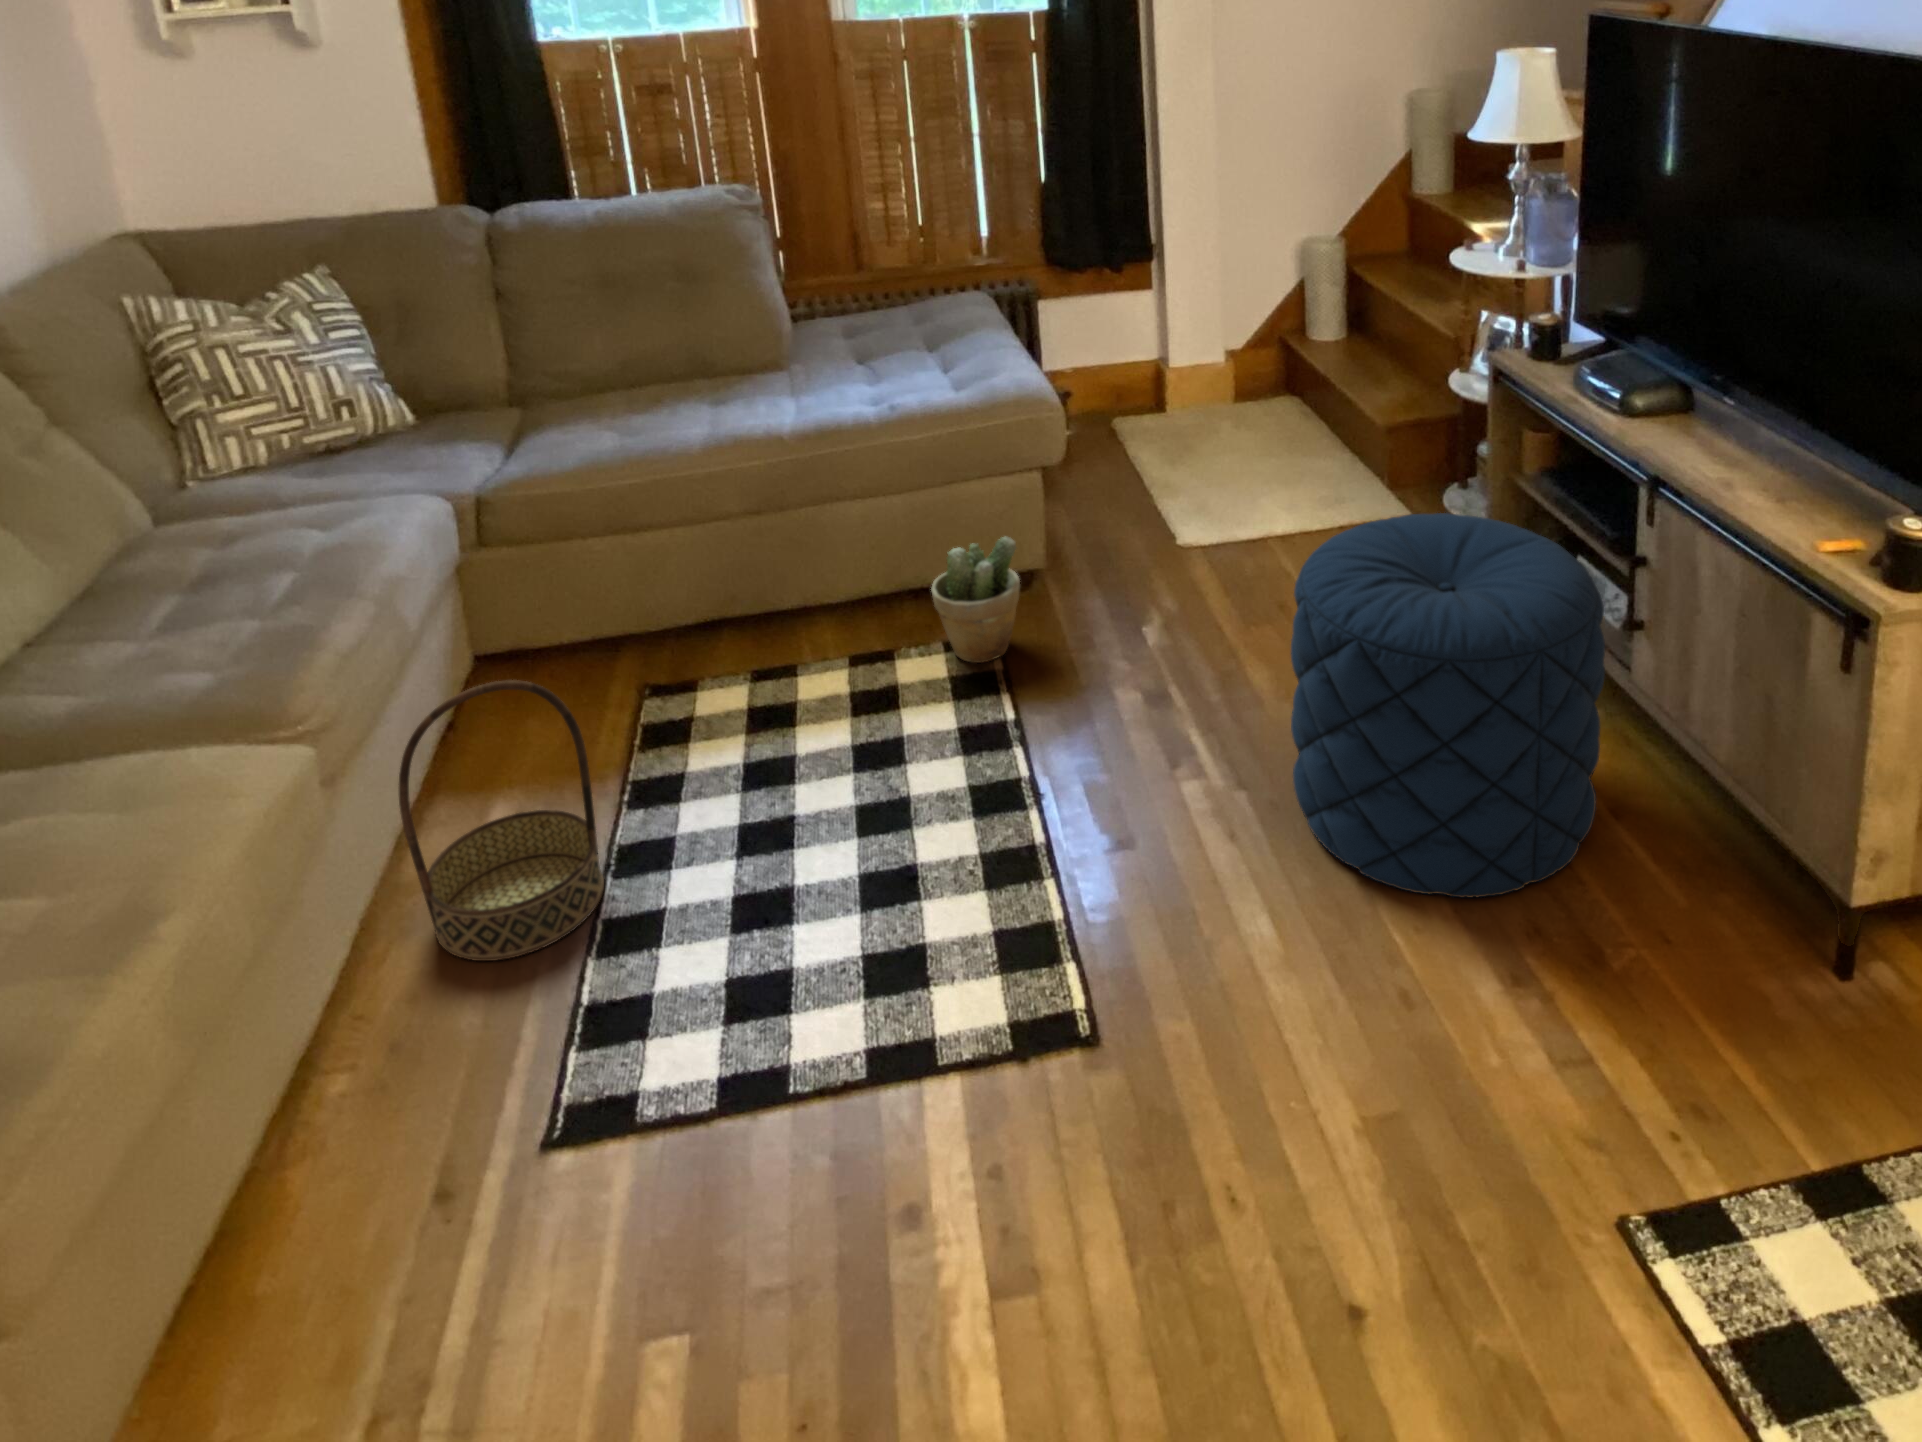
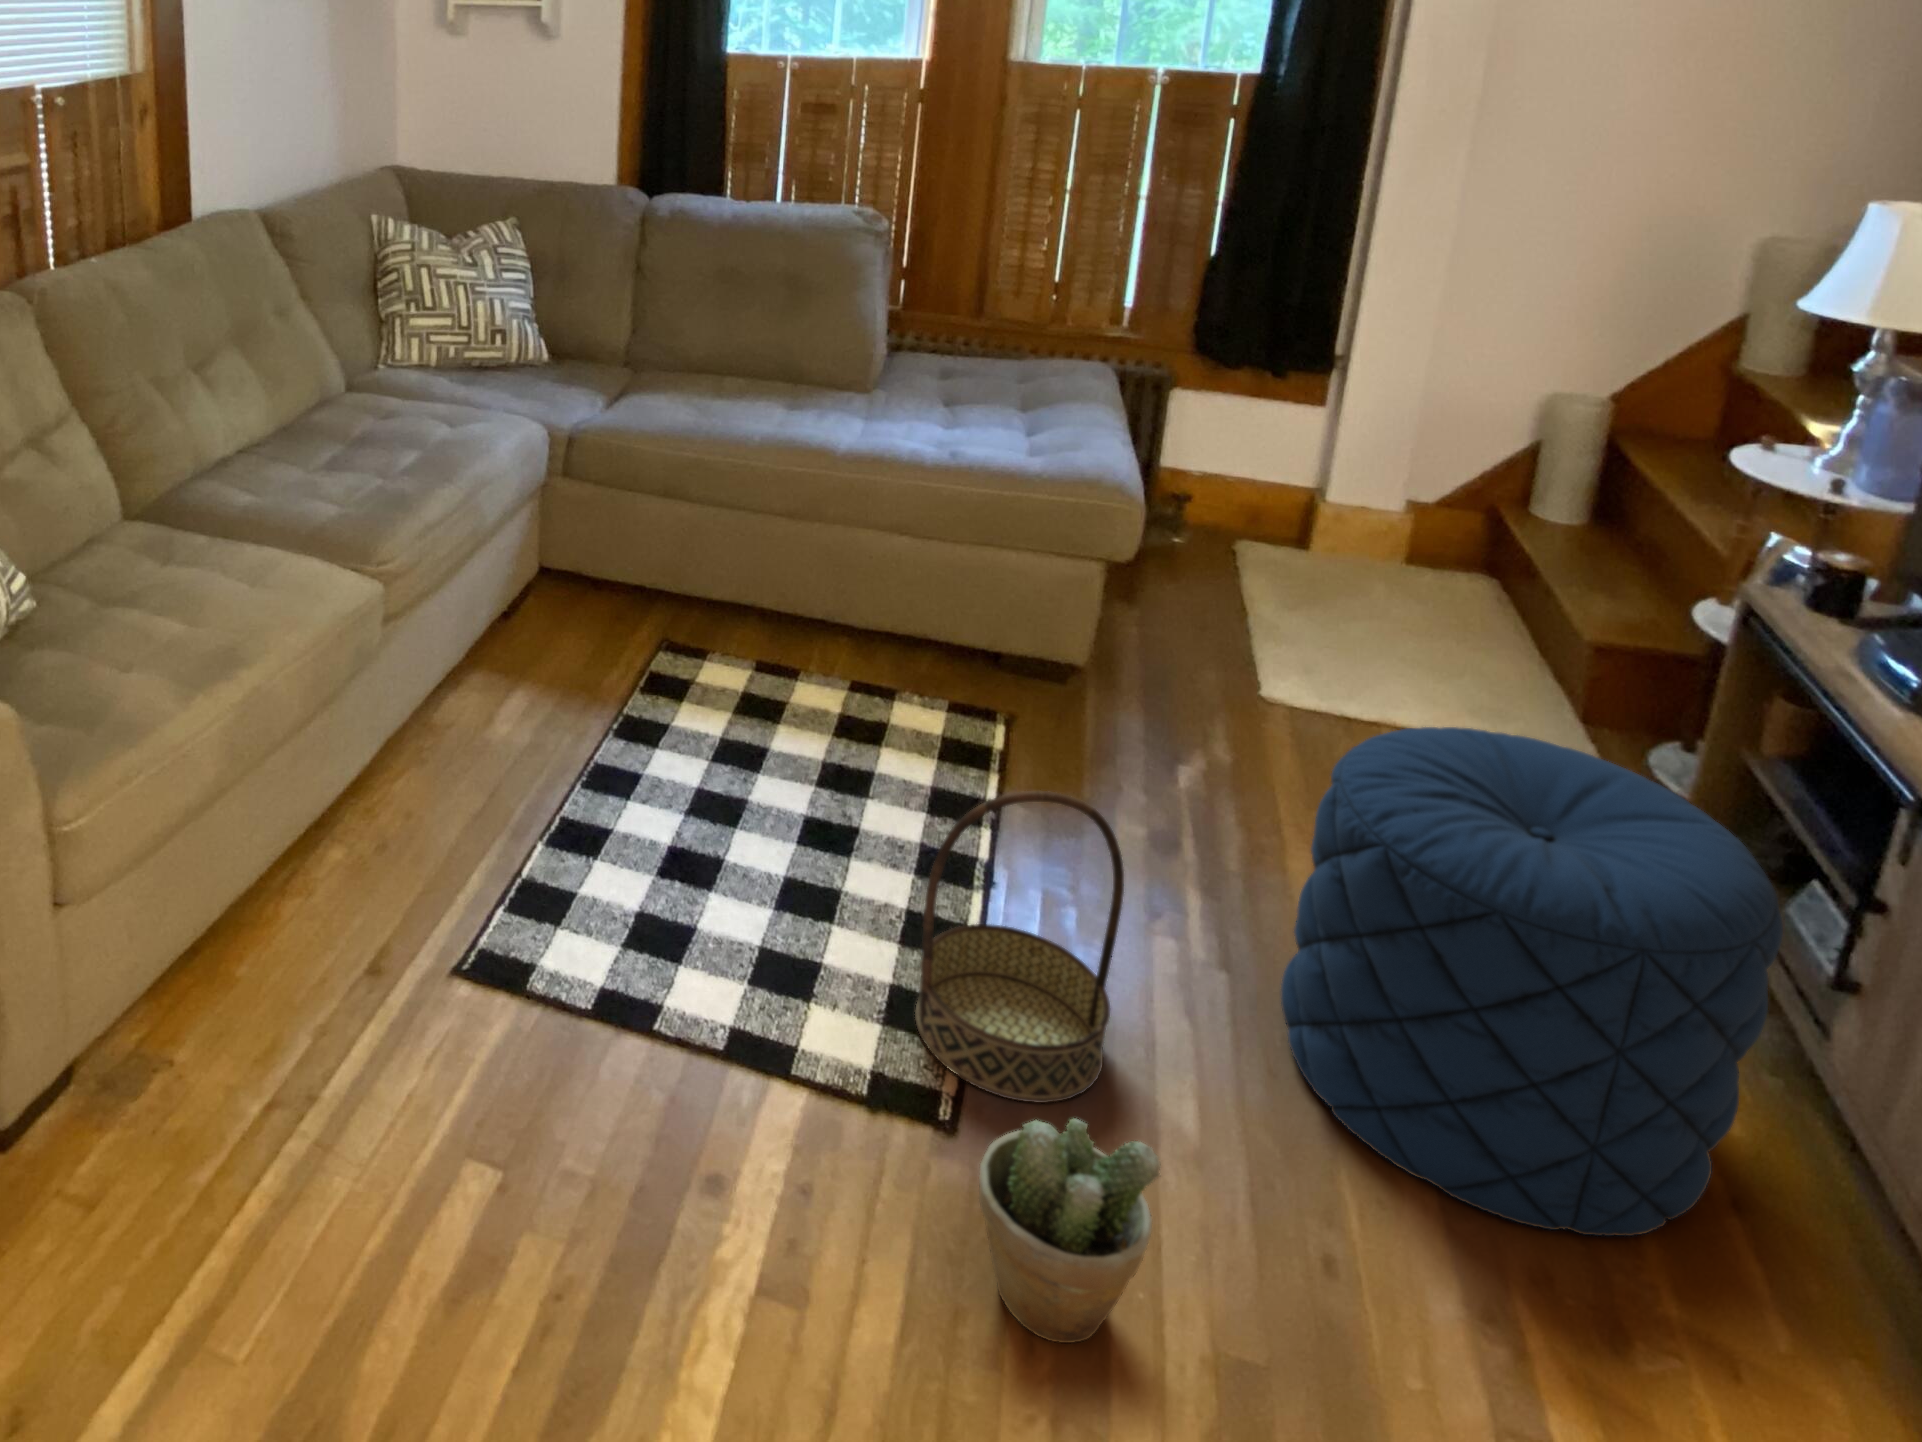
potted plant: present [931,537,1020,663] -> present [979,1119,1160,1343]
basket: present [399,680,604,961] -> present [915,791,1124,1103]

